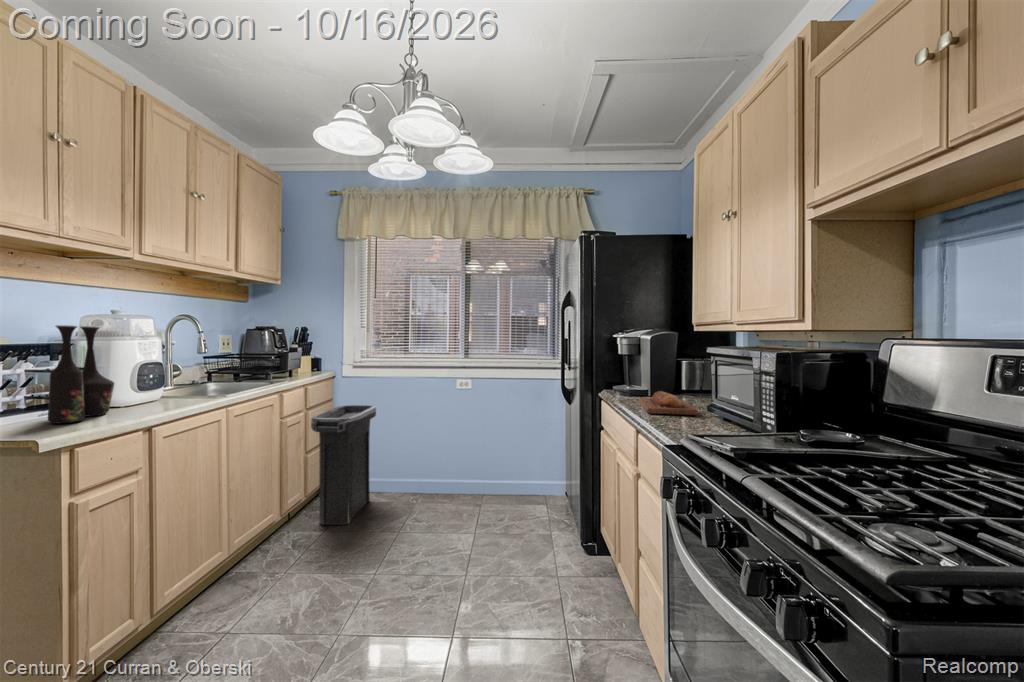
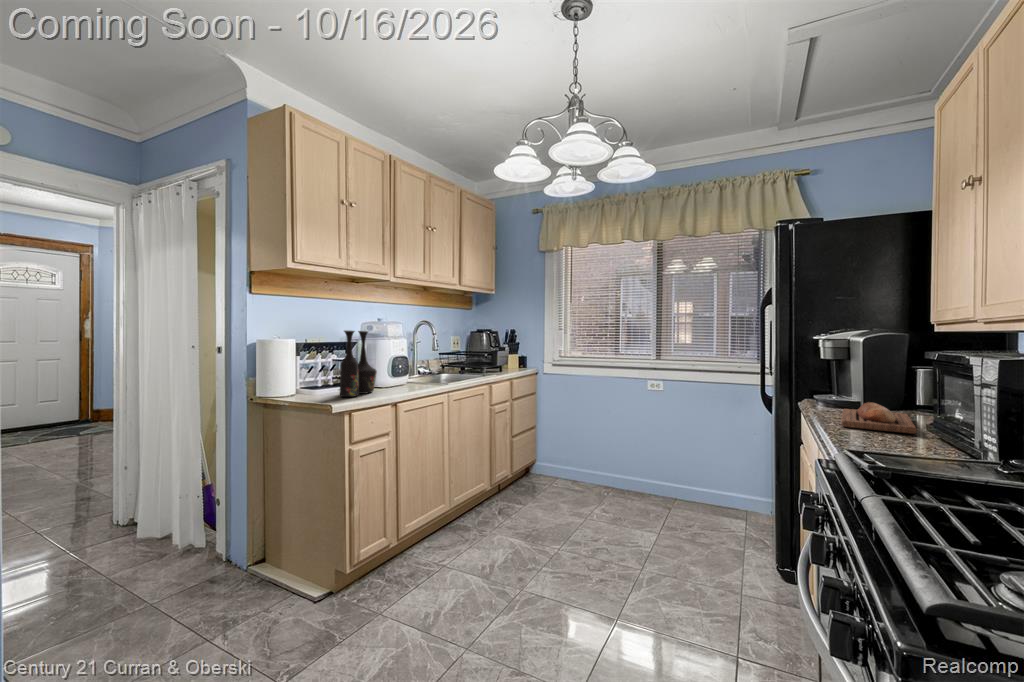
trash can: present [311,405,376,525] -> none [514,398,571,502]

